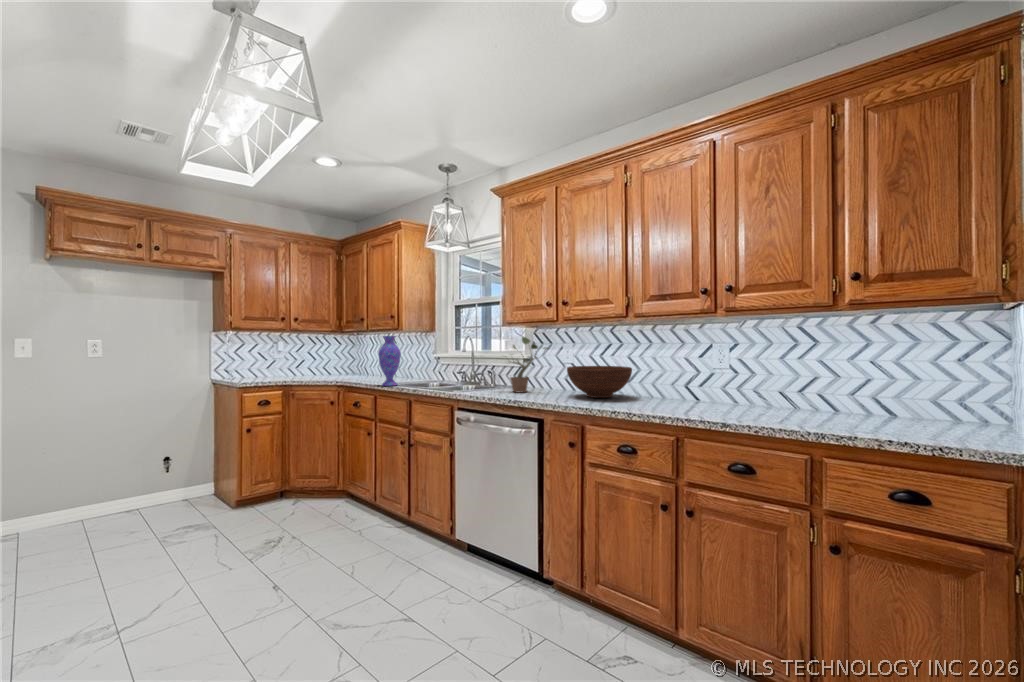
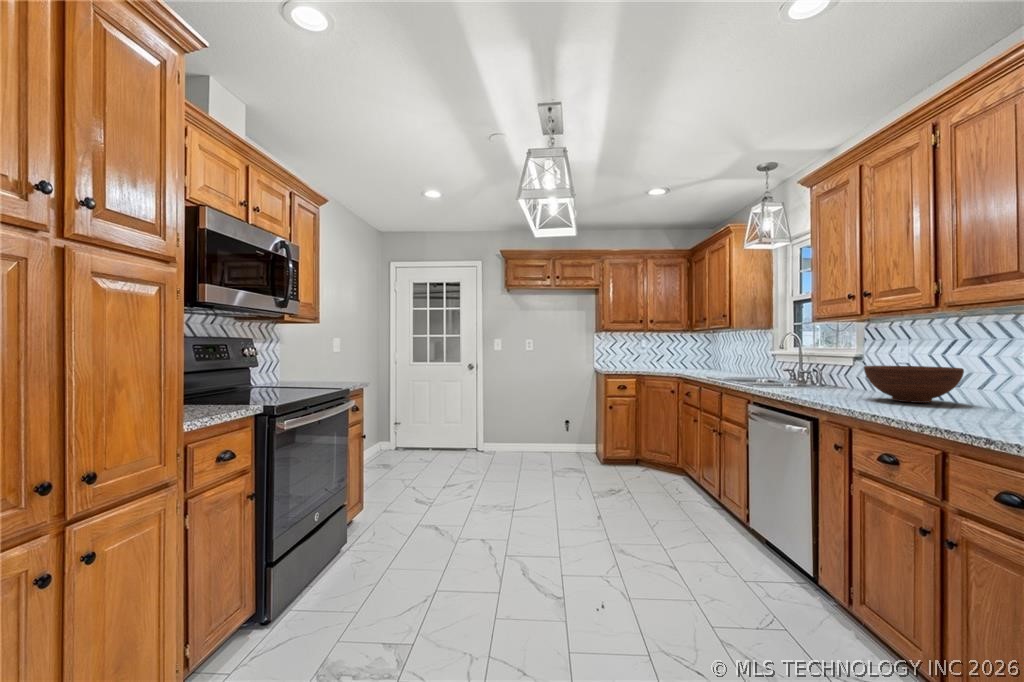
vase: present [378,336,401,386] -> none [702,334,723,378]
potted plant: present [510,337,548,392] -> none [798,331,864,391]

